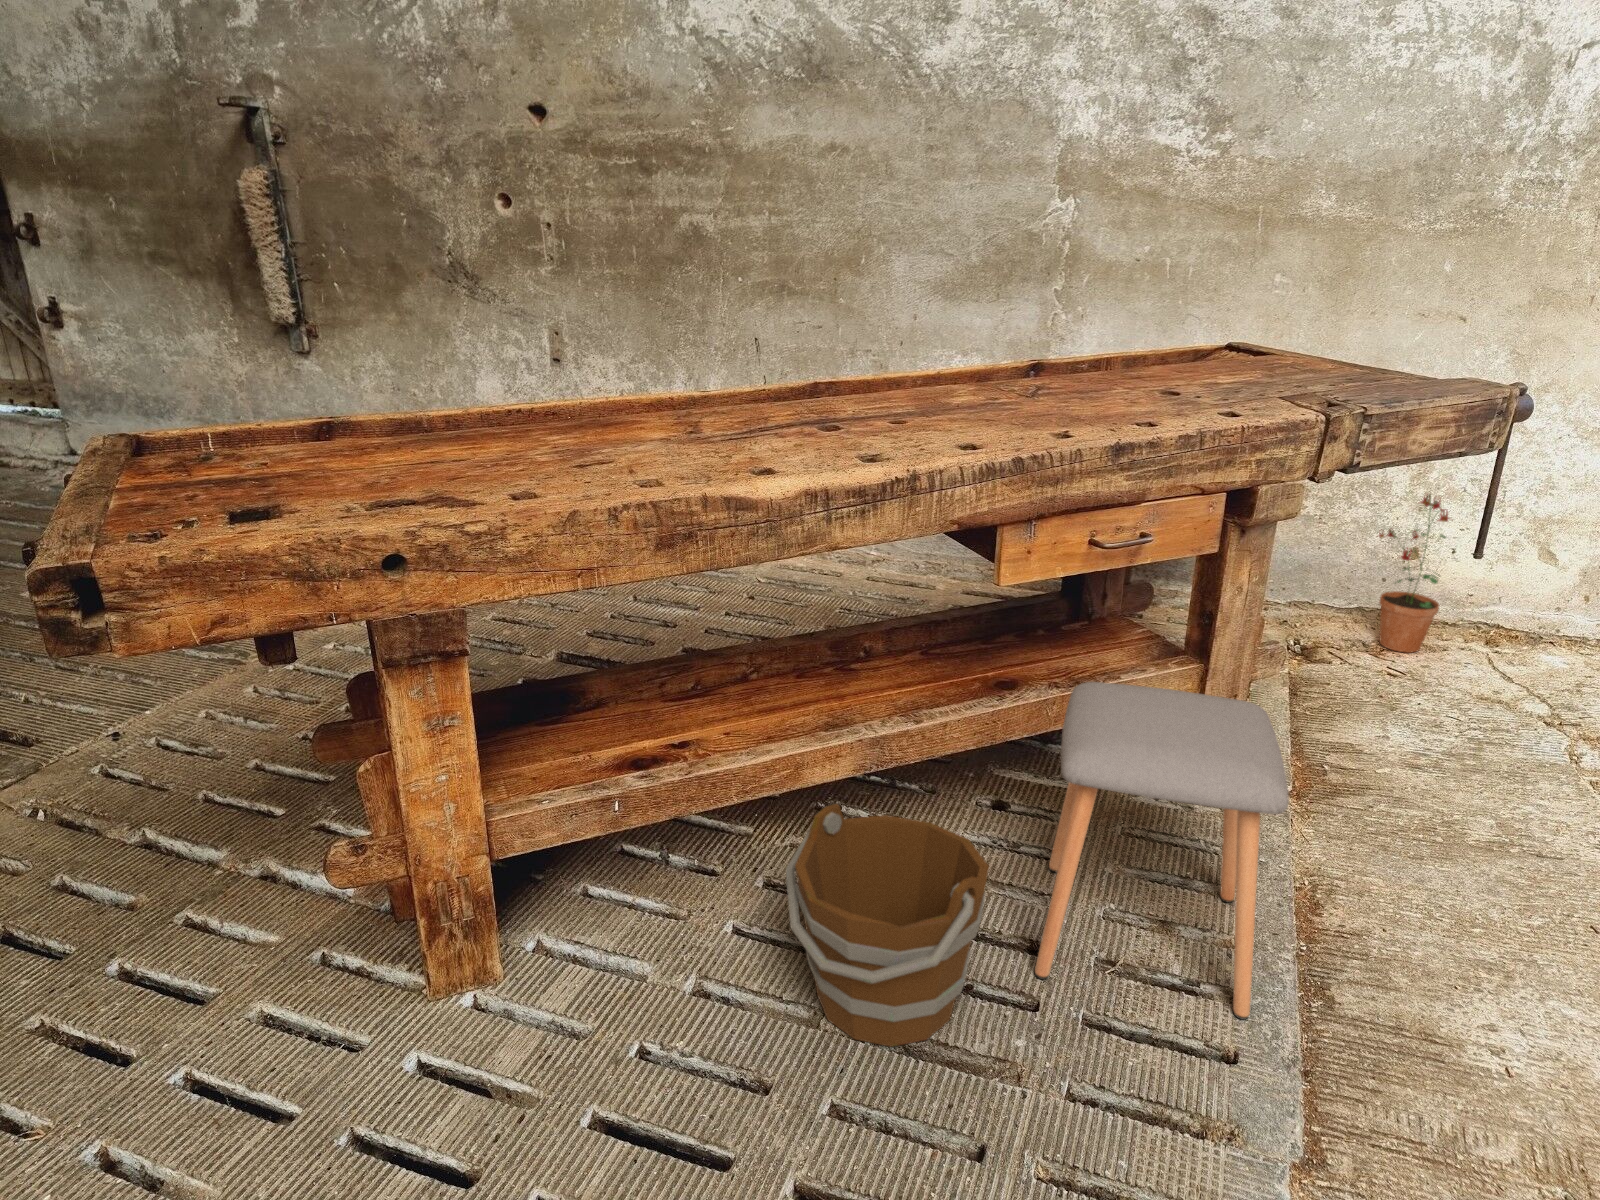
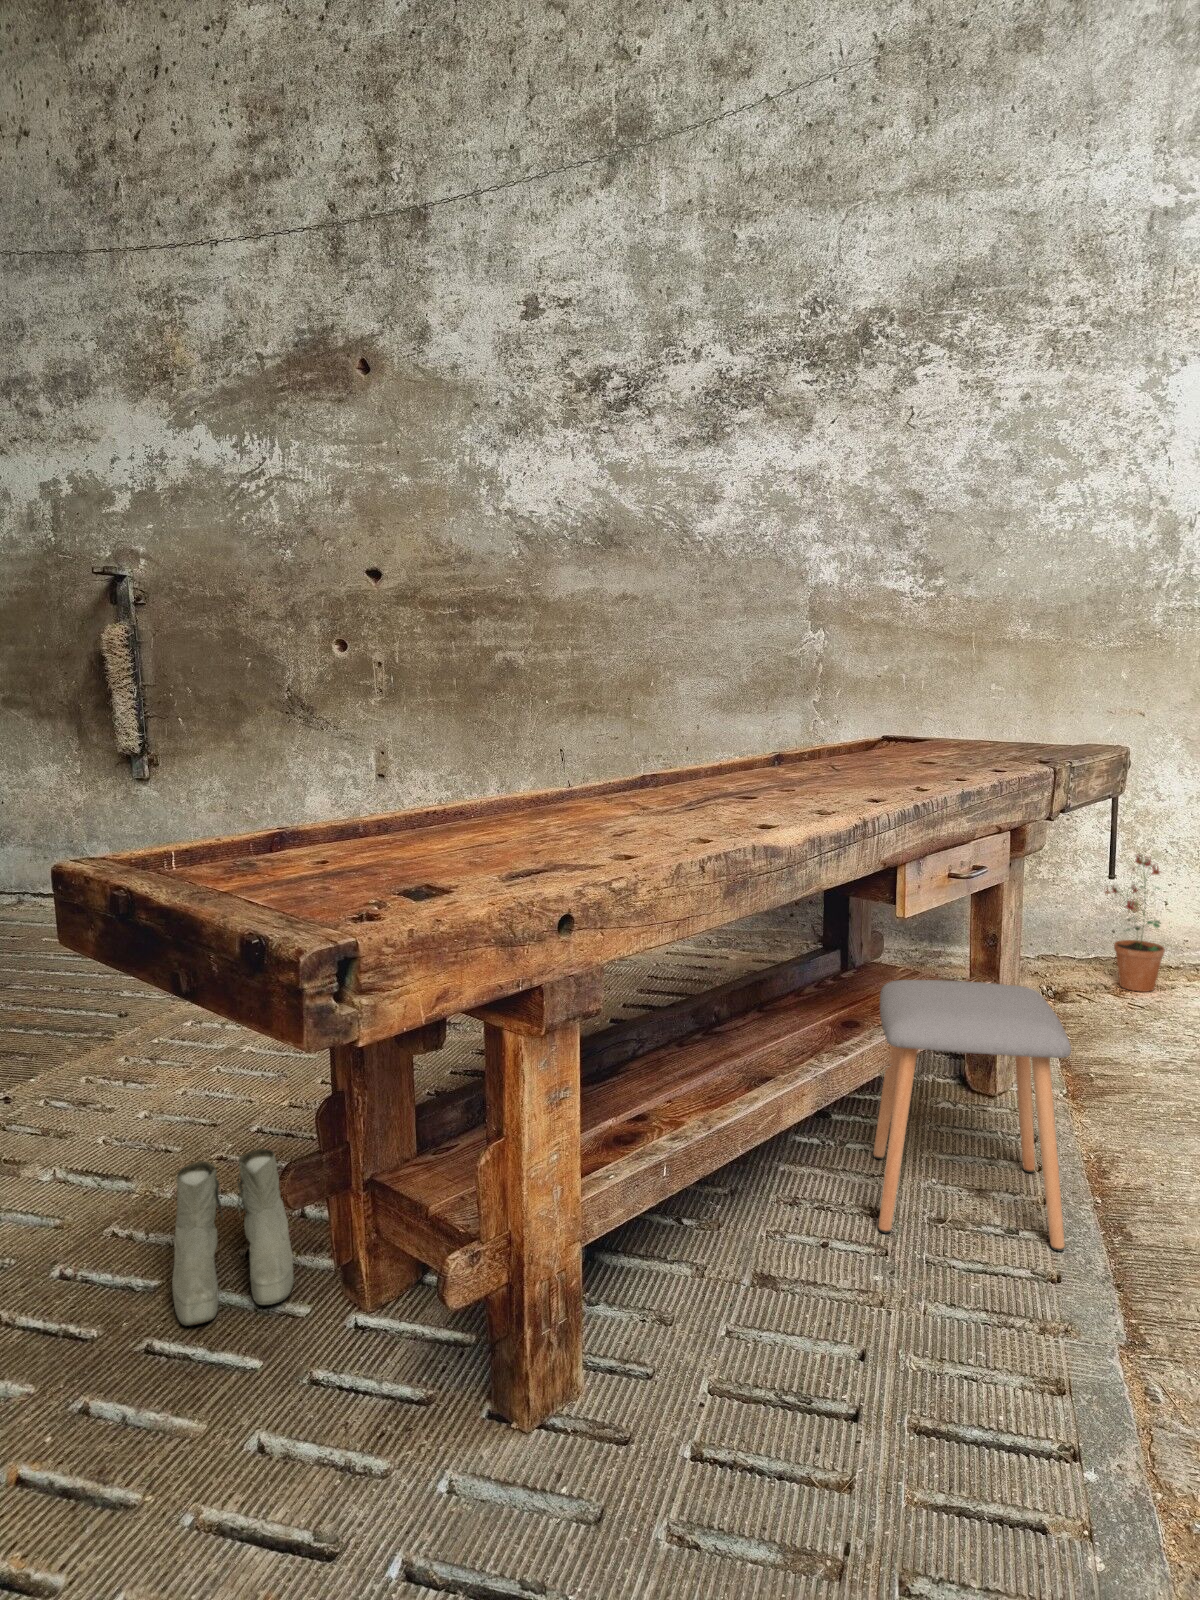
bucket: present [786,804,989,1047] -> none [664,1082,838,1287]
boots: none [217,855,362,1057] -> present [172,1149,294,1326]

